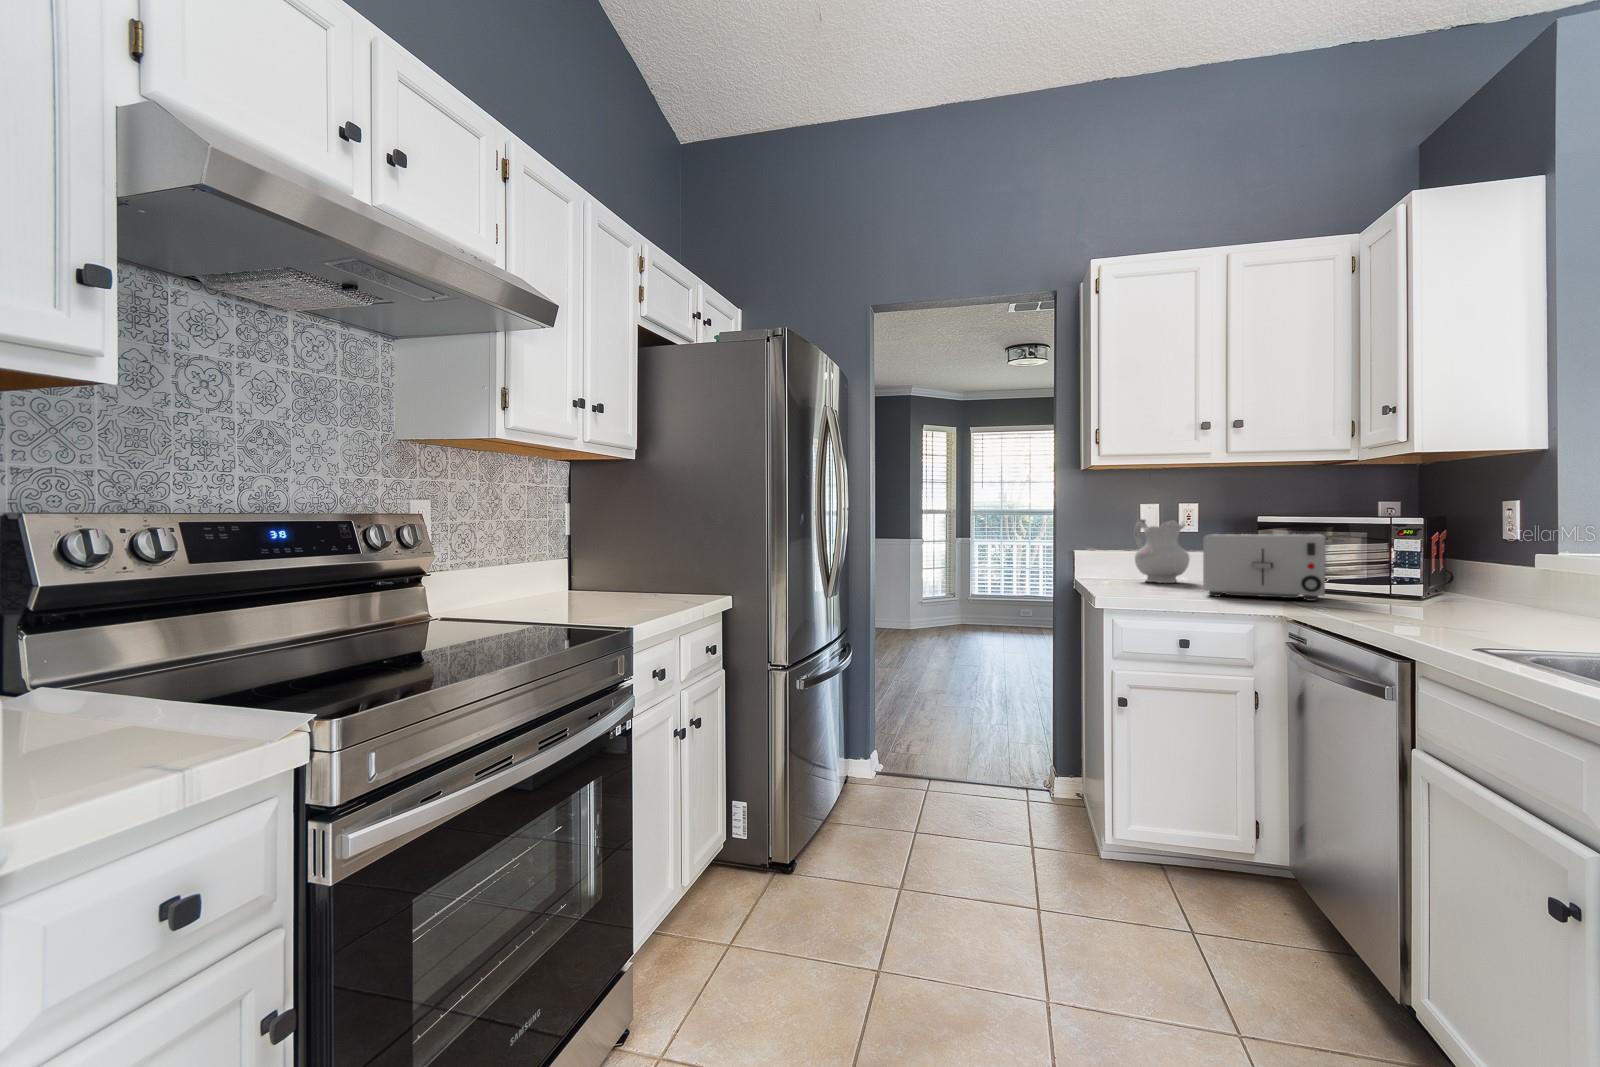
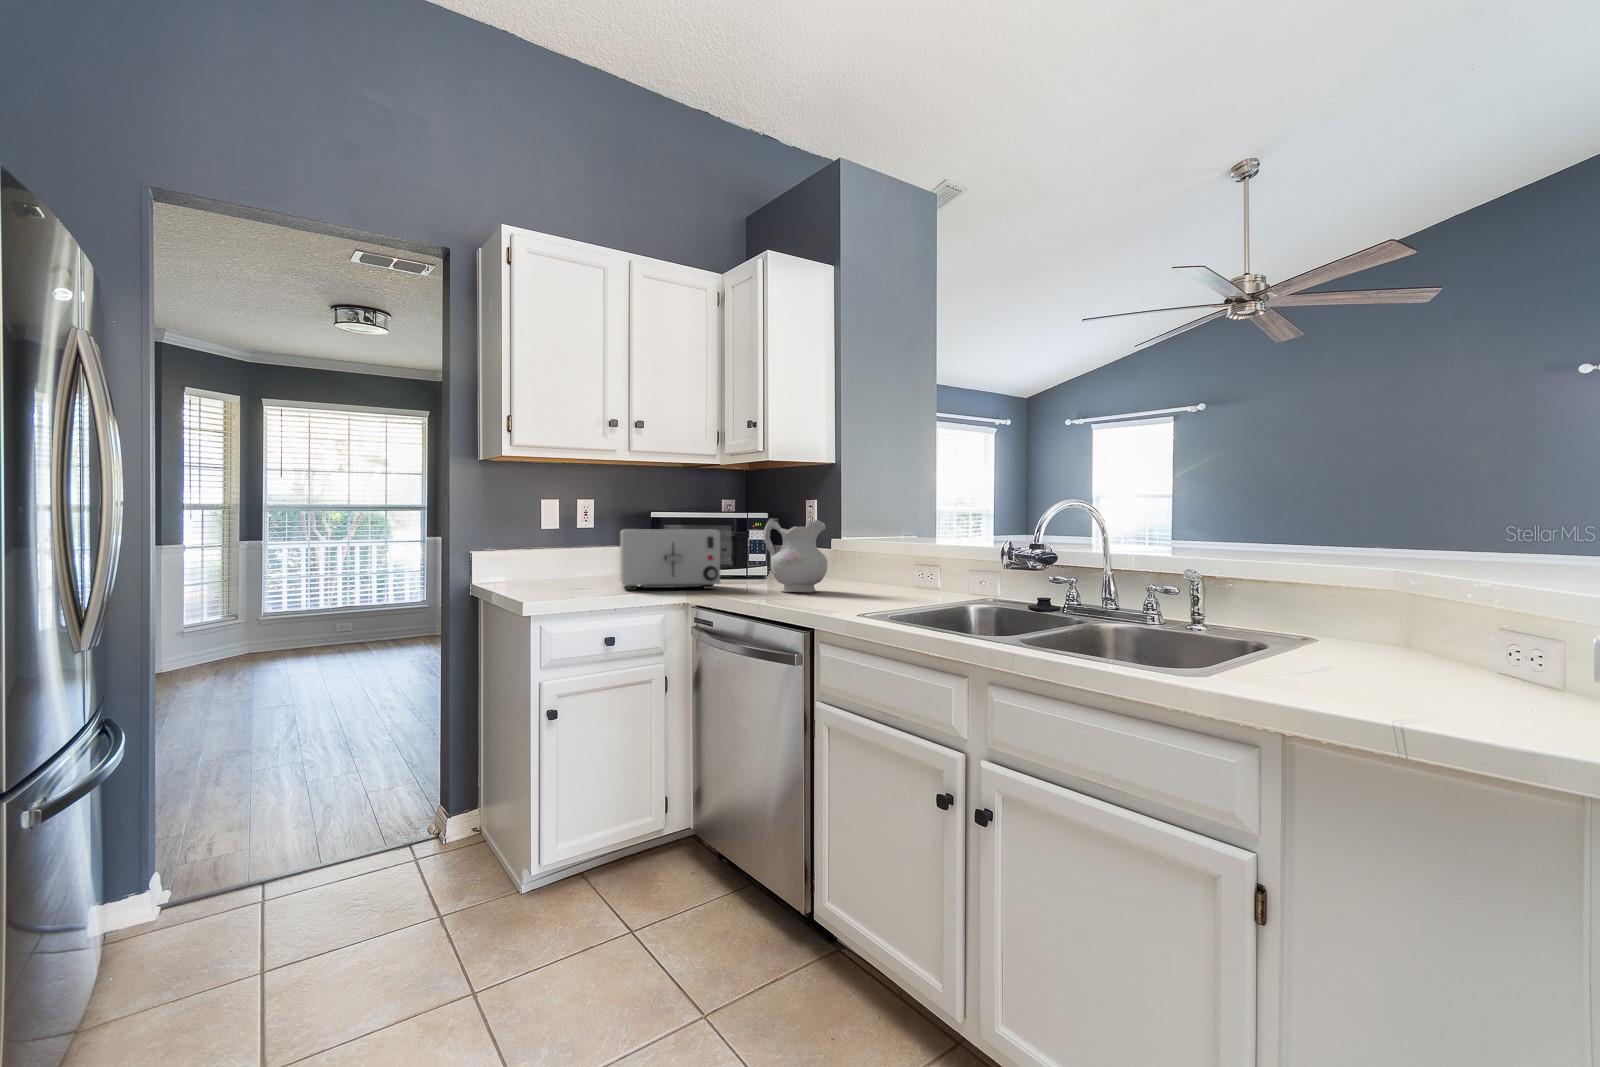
ceramic pitcher: present [1134,519,1190,583] -> present [764,518,828,593]

